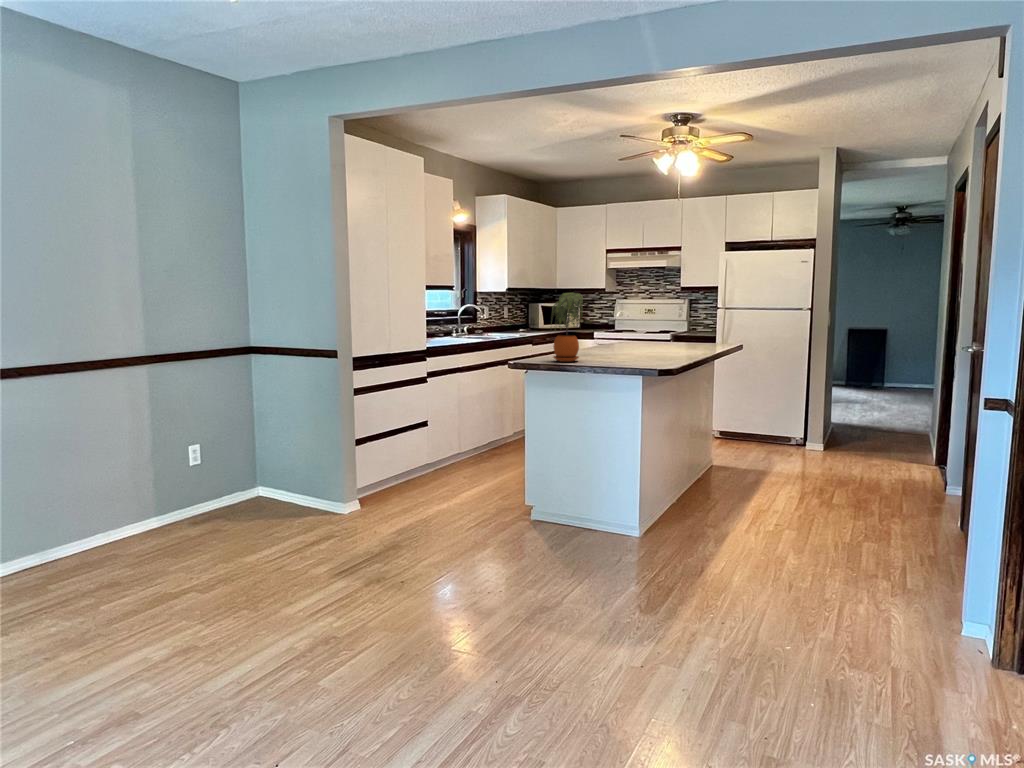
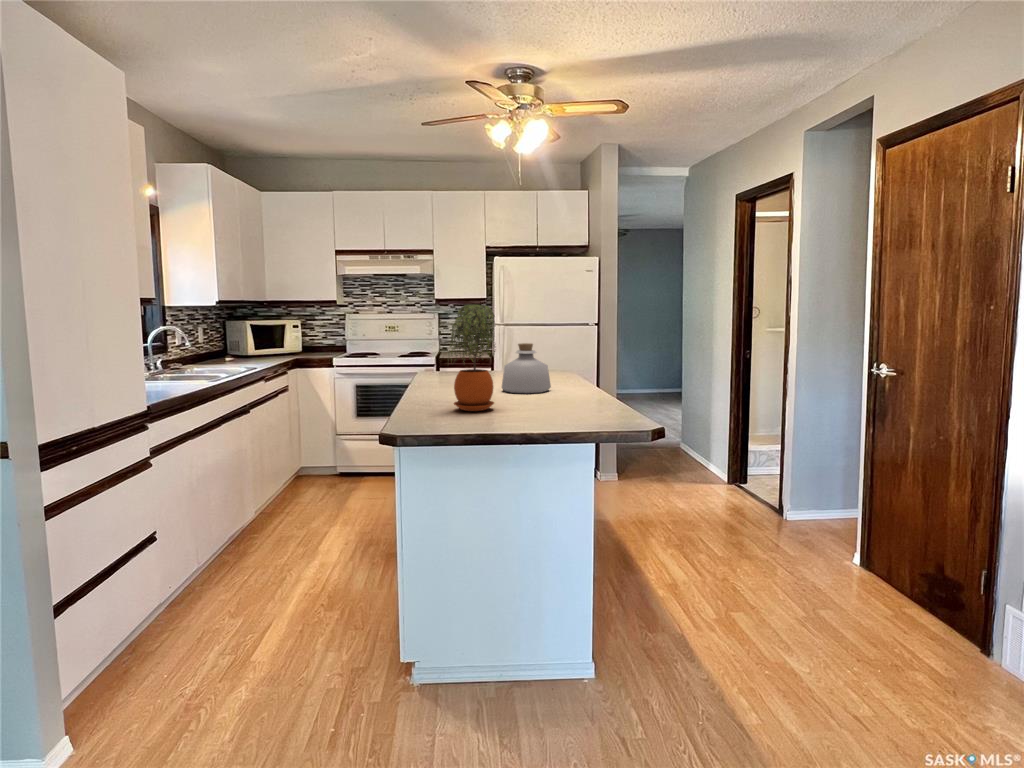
bottle: none [620,321,657,358] -> present [502,343,551,393]

